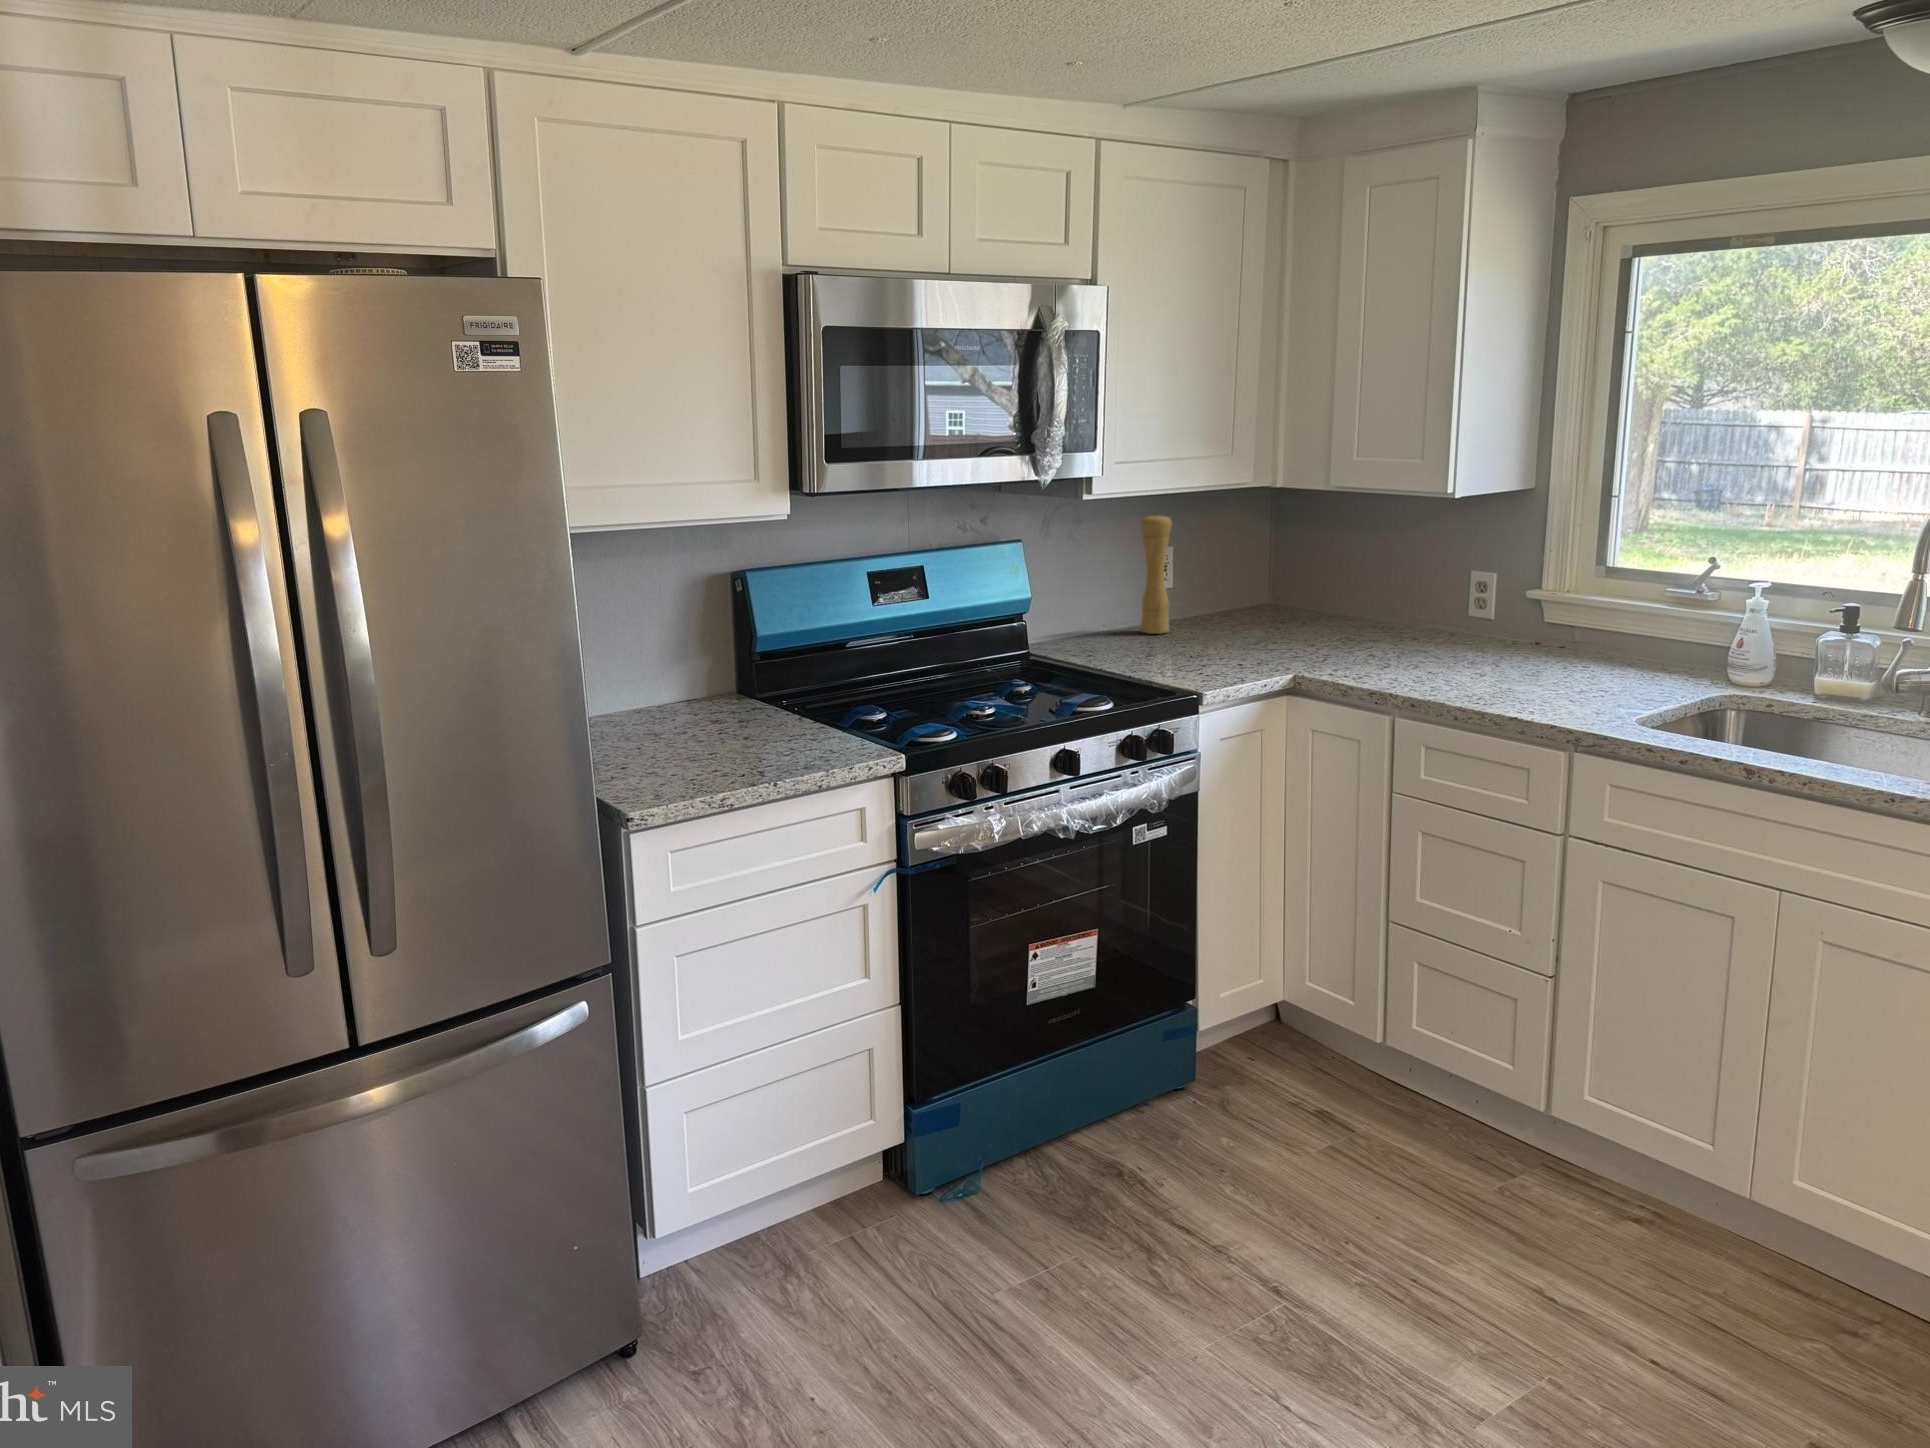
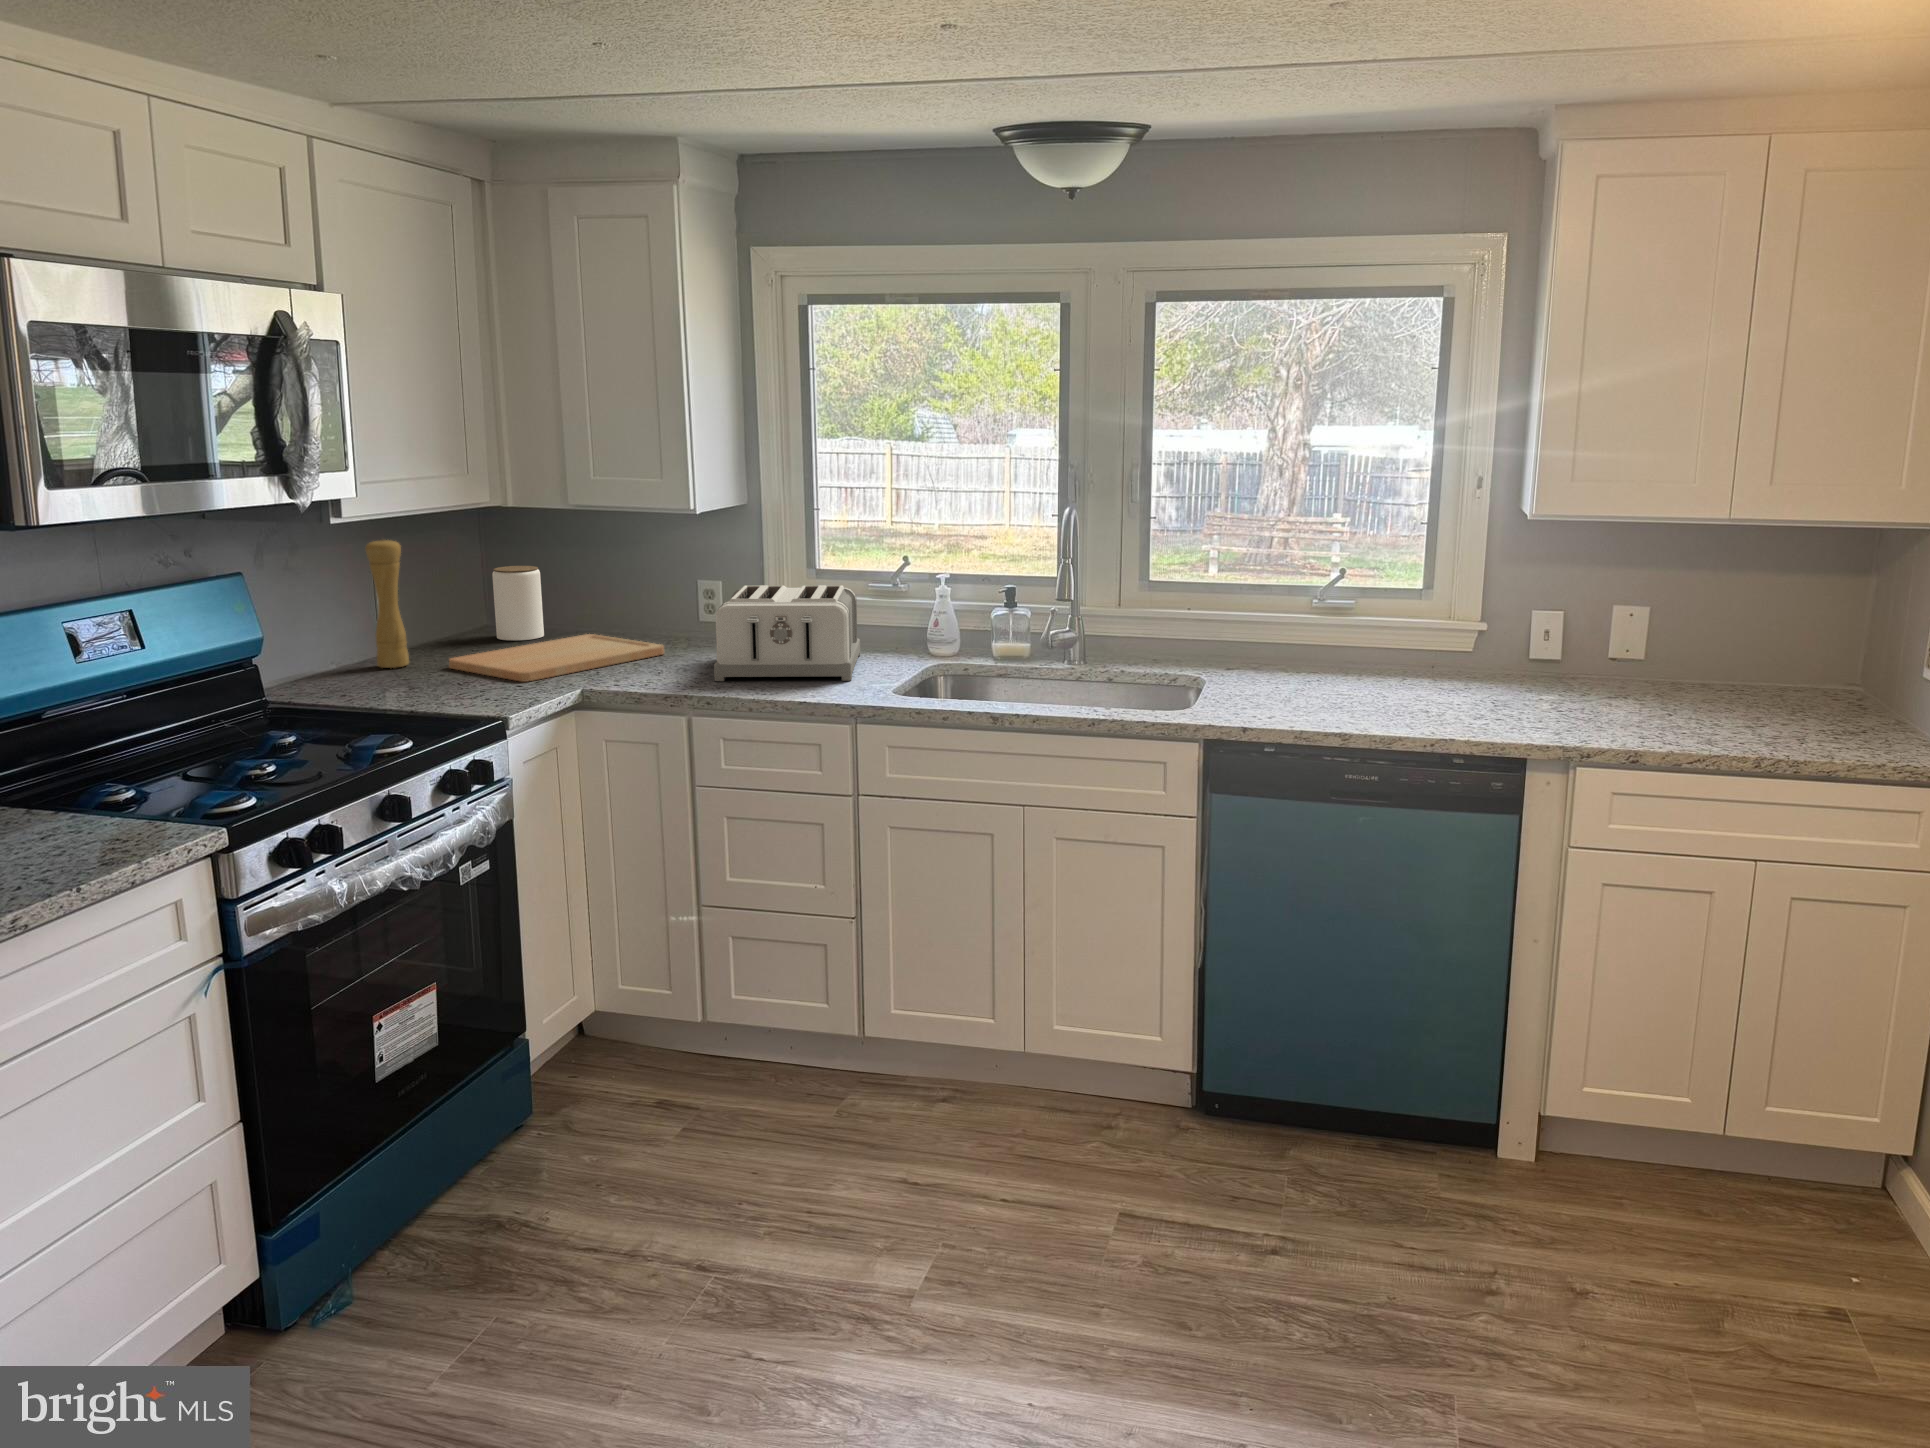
jar: none [1266,546,1314,619] -> present [492,566,544,640]
toaster: none [1438,582,1637,701] -> present [714,585,860,681]
cutting board: none [1199,620,1413,660] -> present [449,634,664,682]

